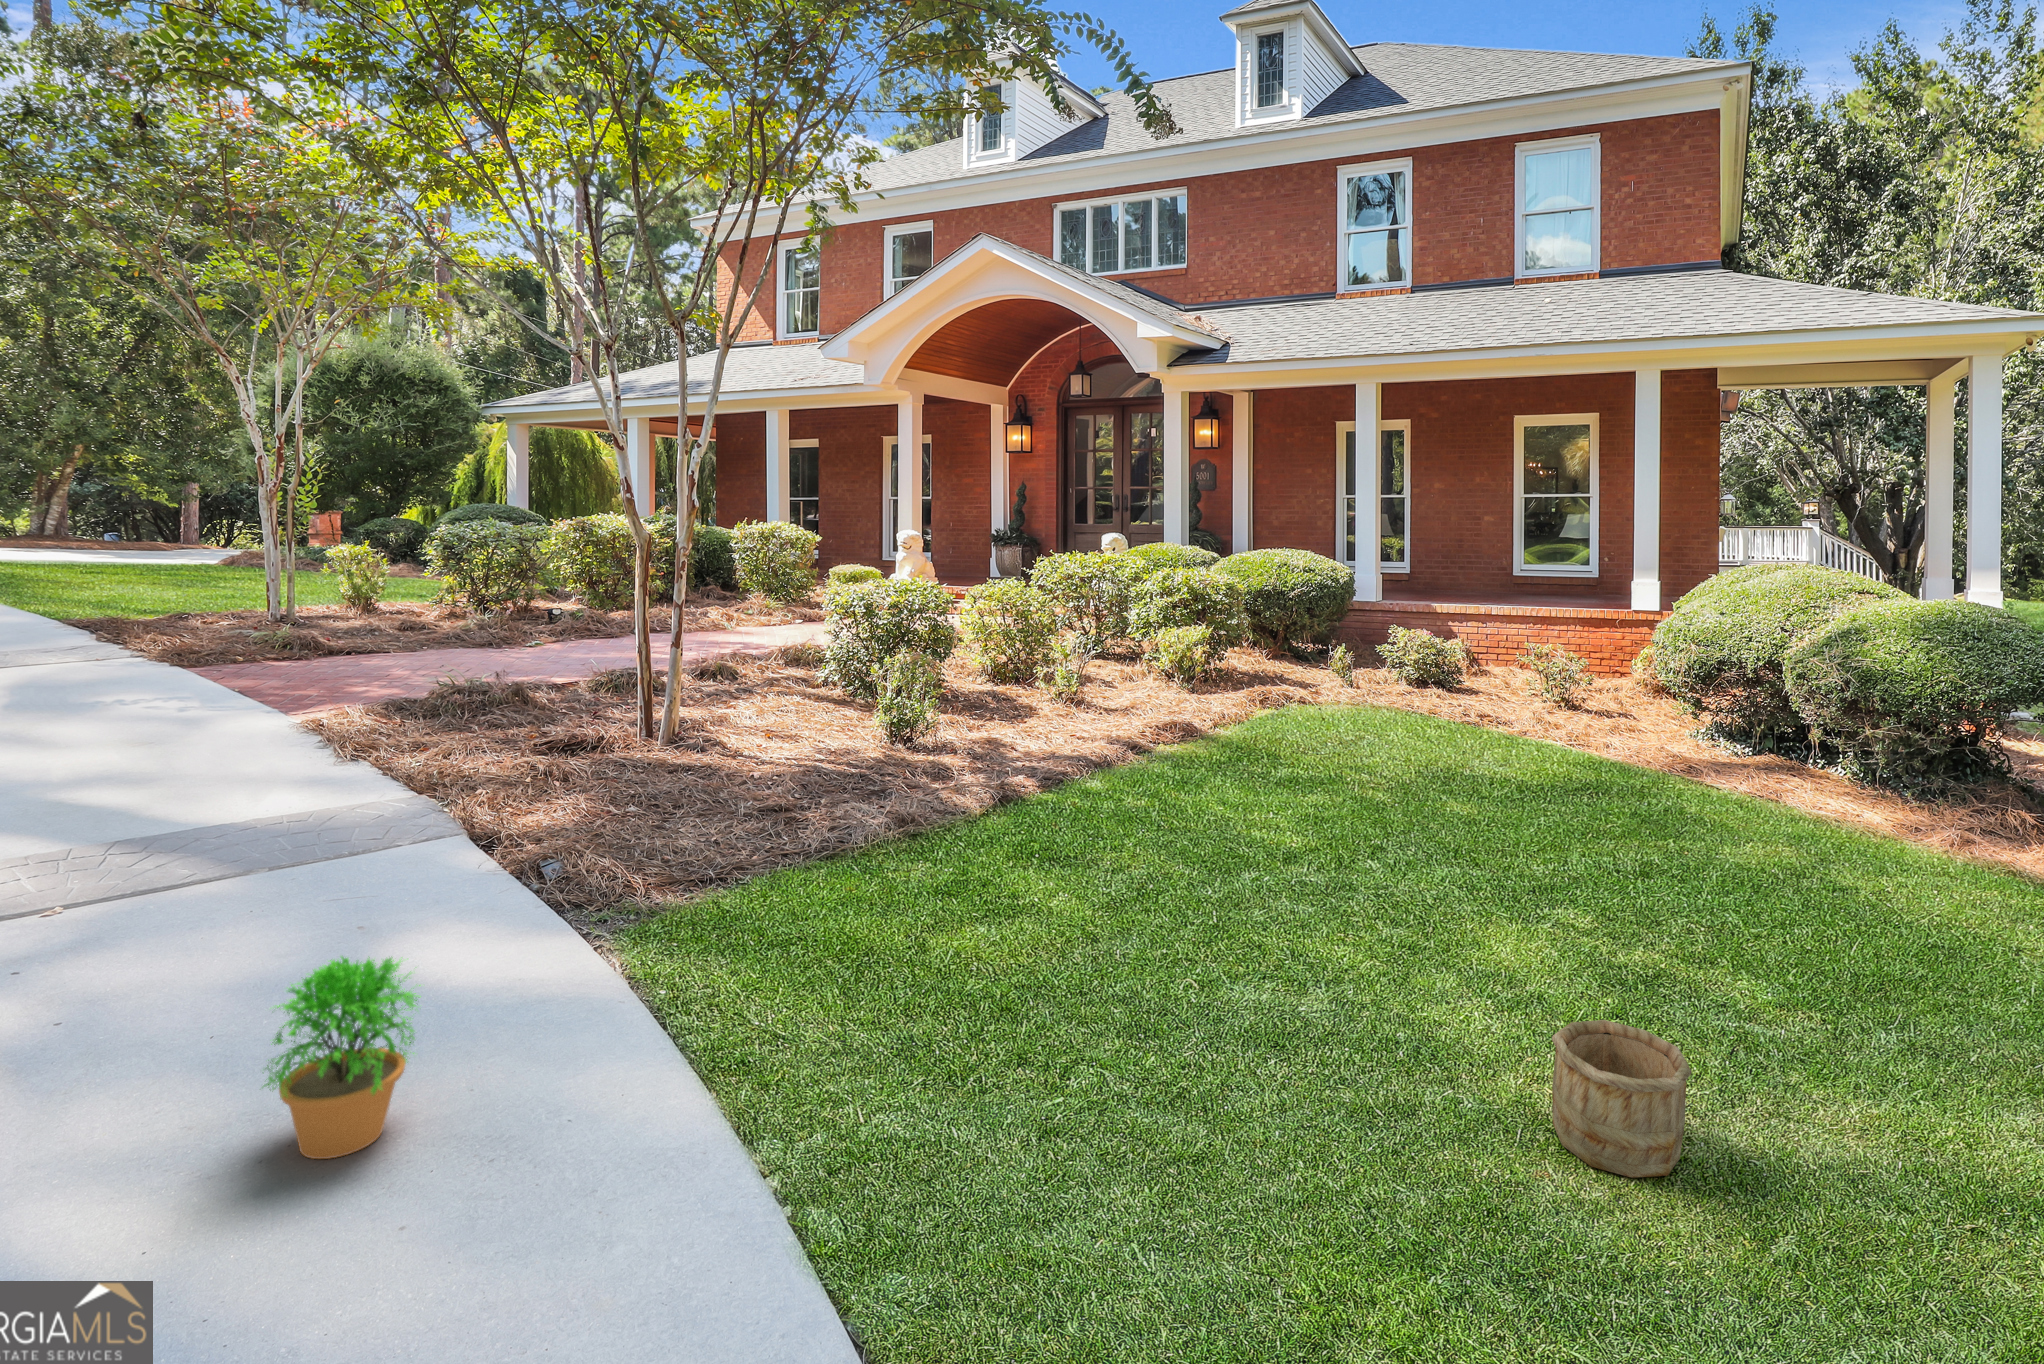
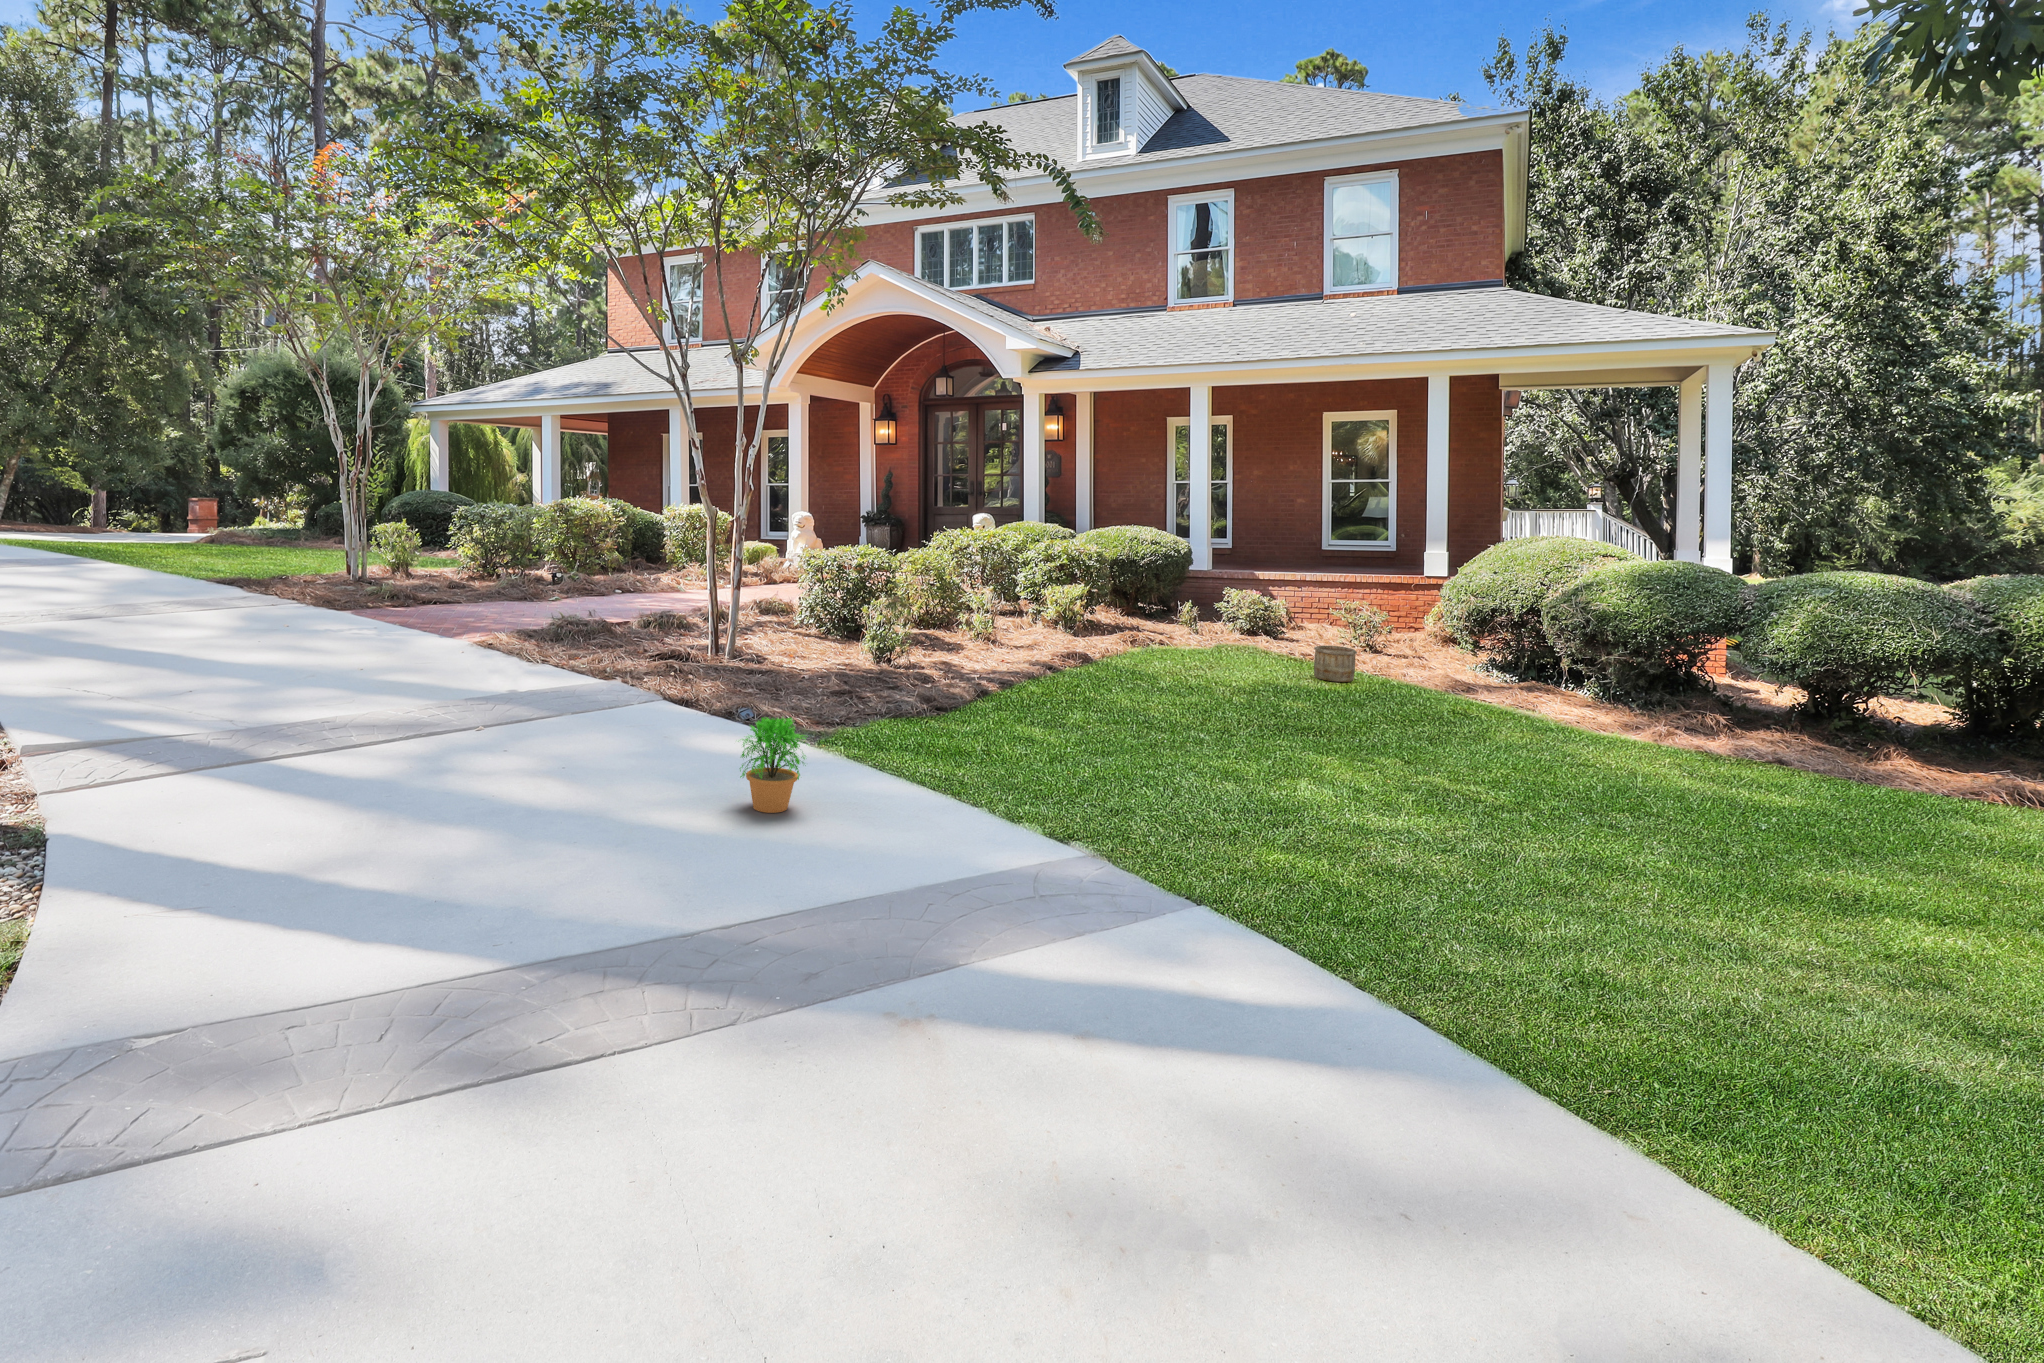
wooden bucket: present [1552,1020,1692,1178] -> present [1314,646,1357,682]

